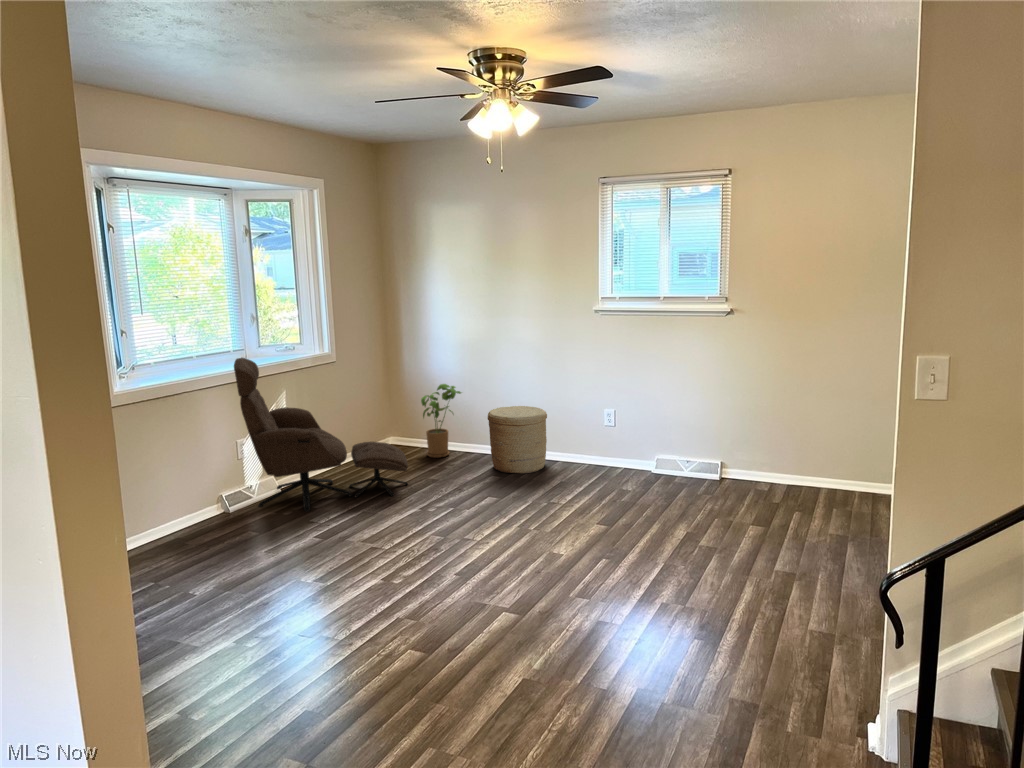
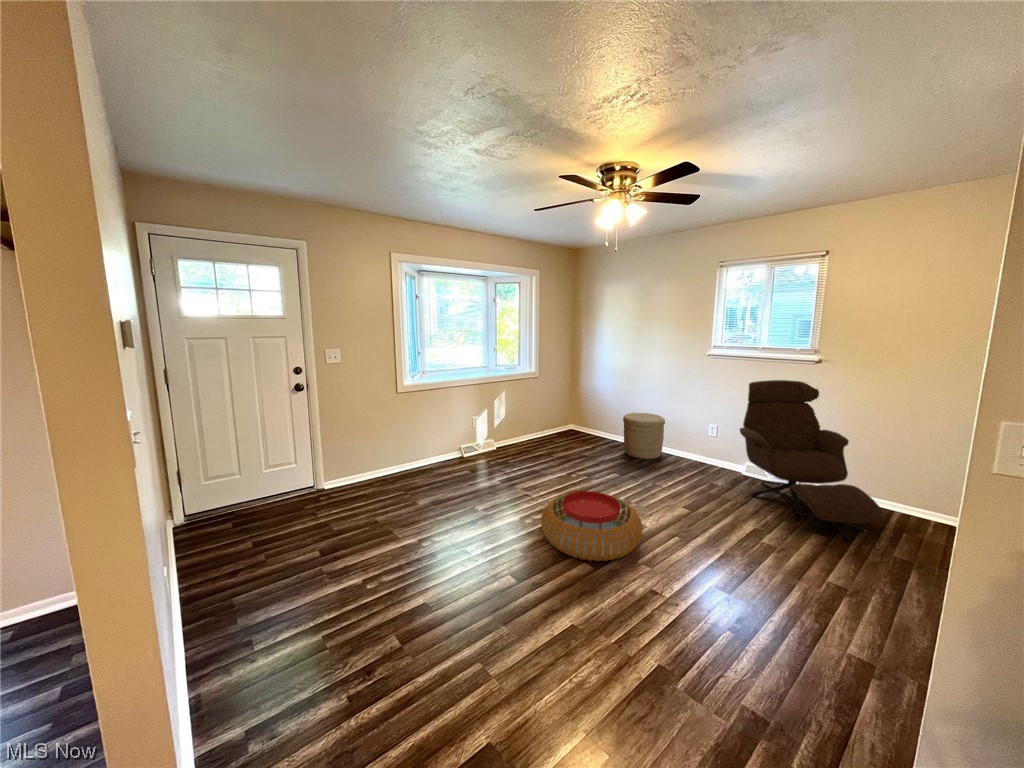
lounge chair: present [234,358,408,512] -> present [740,380,882,542]
house plant: present [421,384,461,458] -> none [585,394,612,440]
pouf: none [422,518,567,611] -> present [541,491,643,561]

